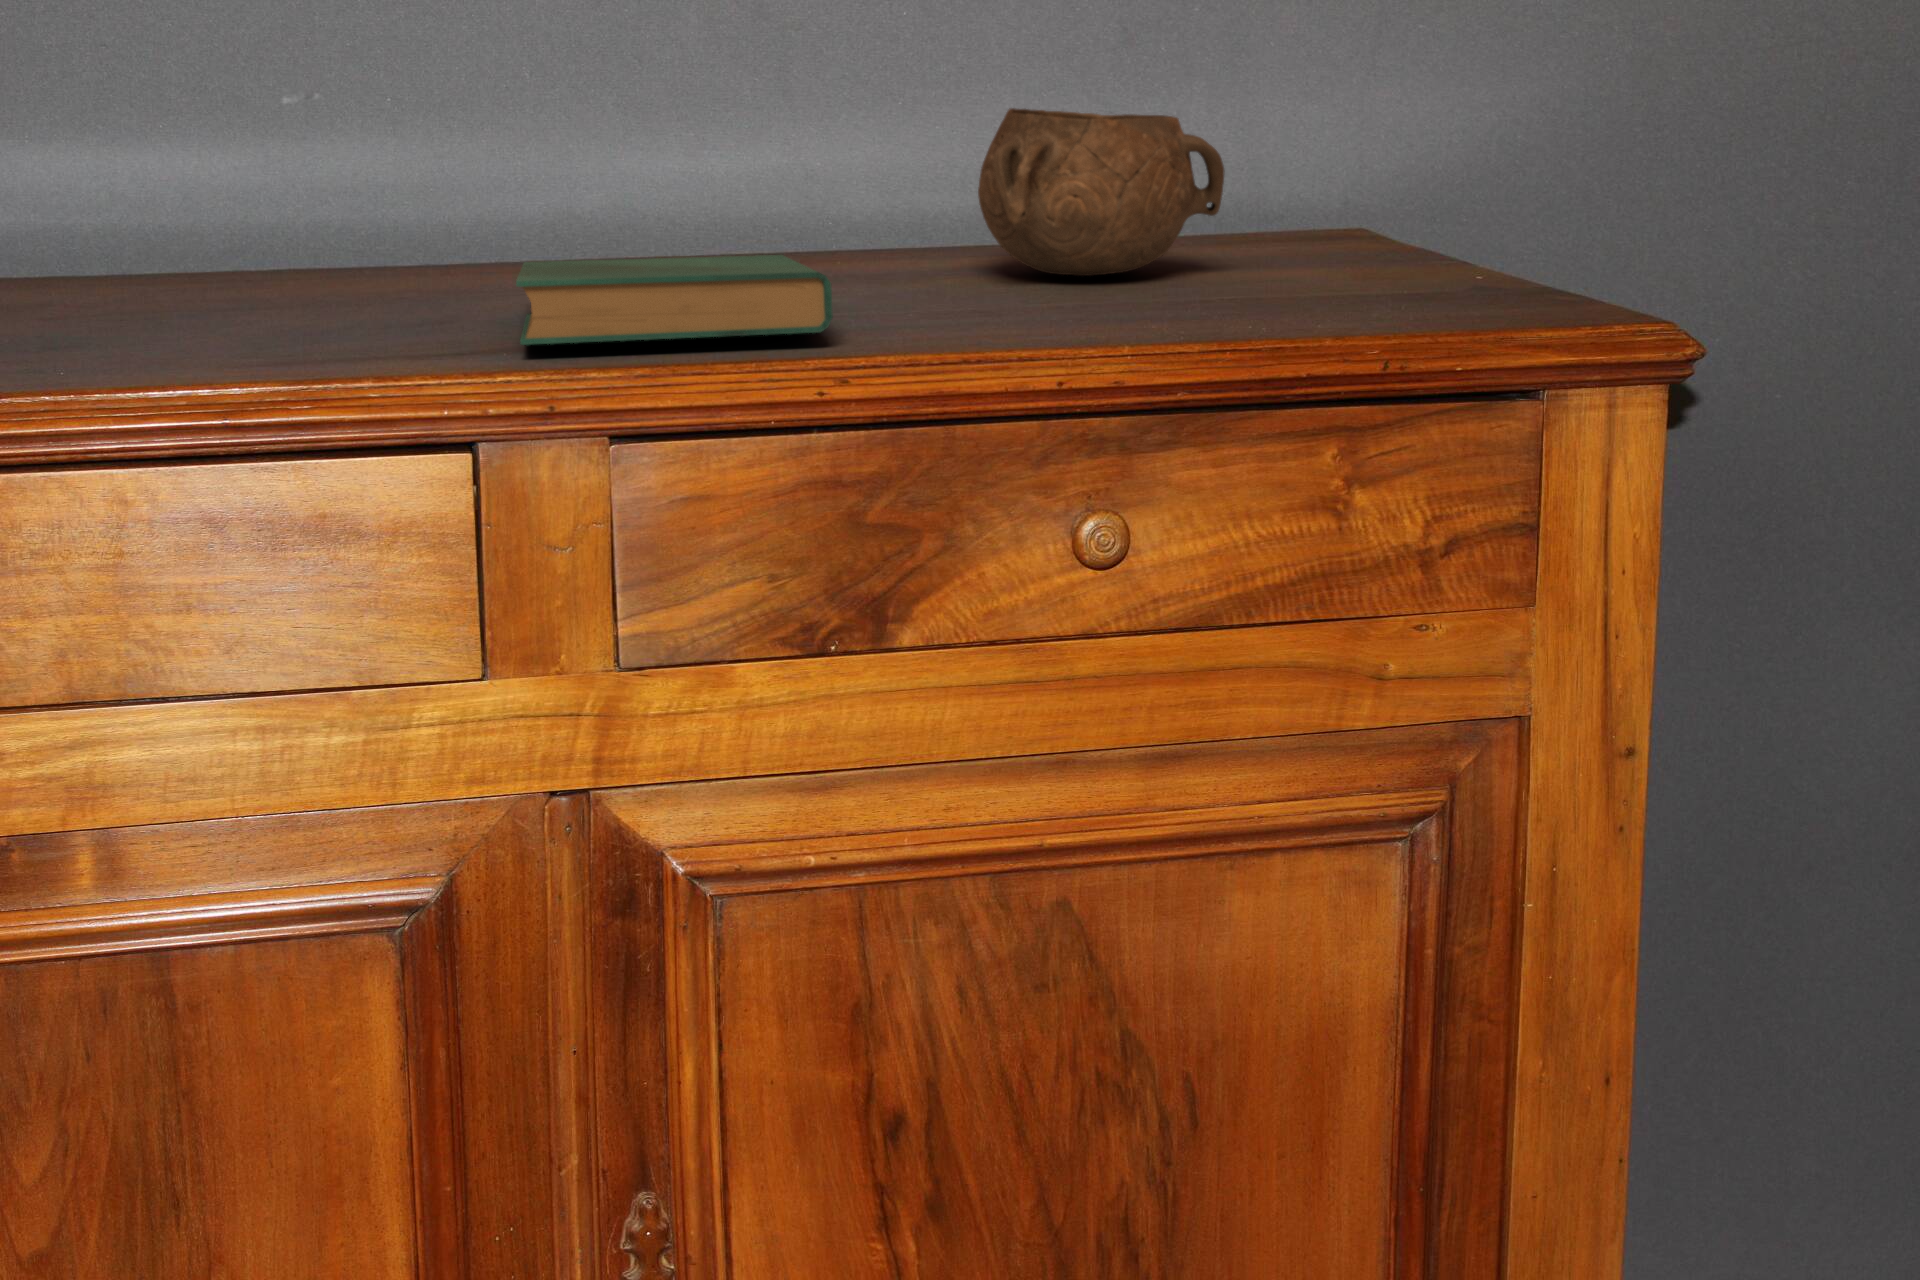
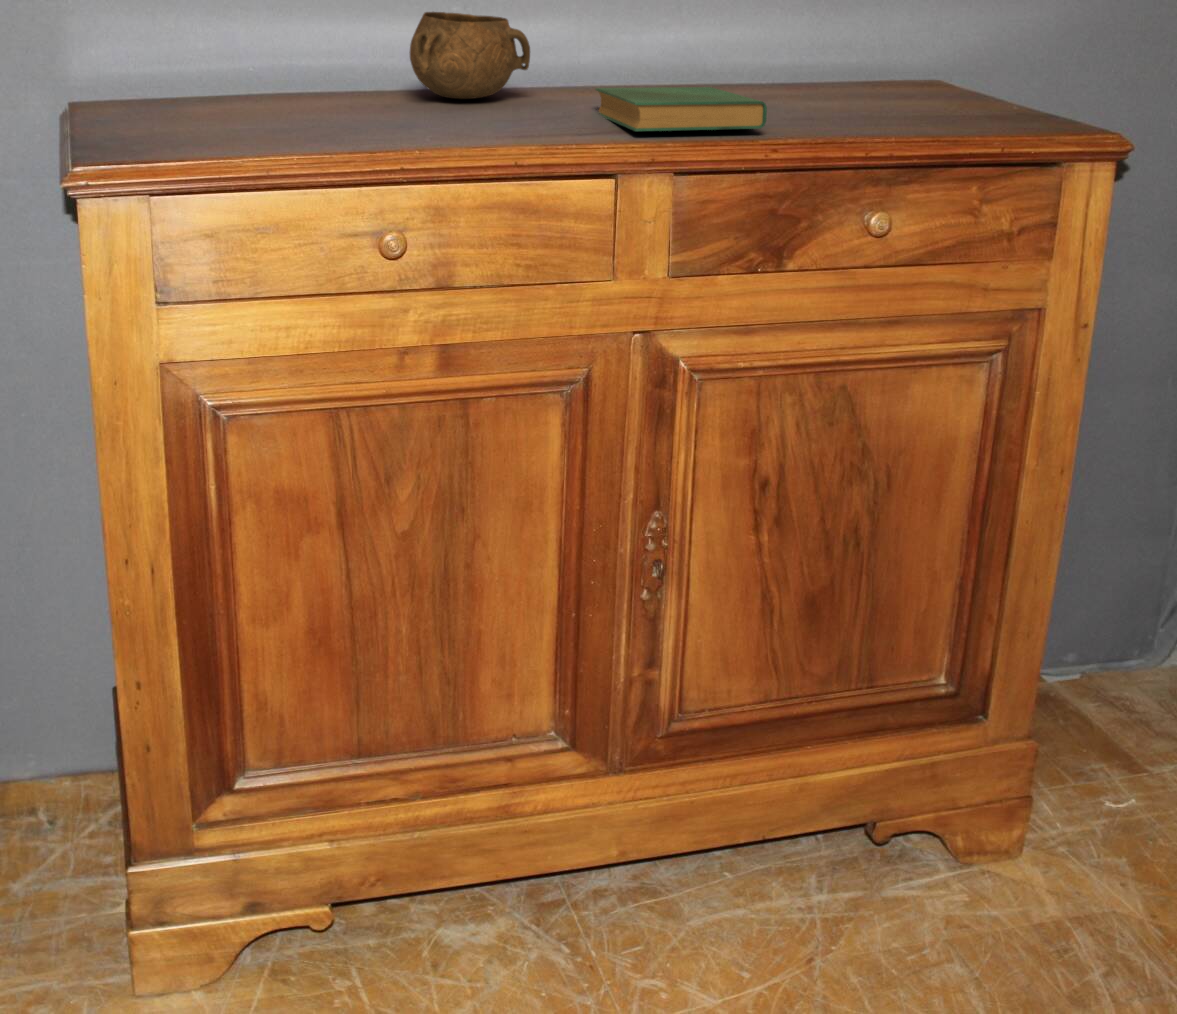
decorative bowl: present [978,108,1224,276] -> present [410,12,530,99]

